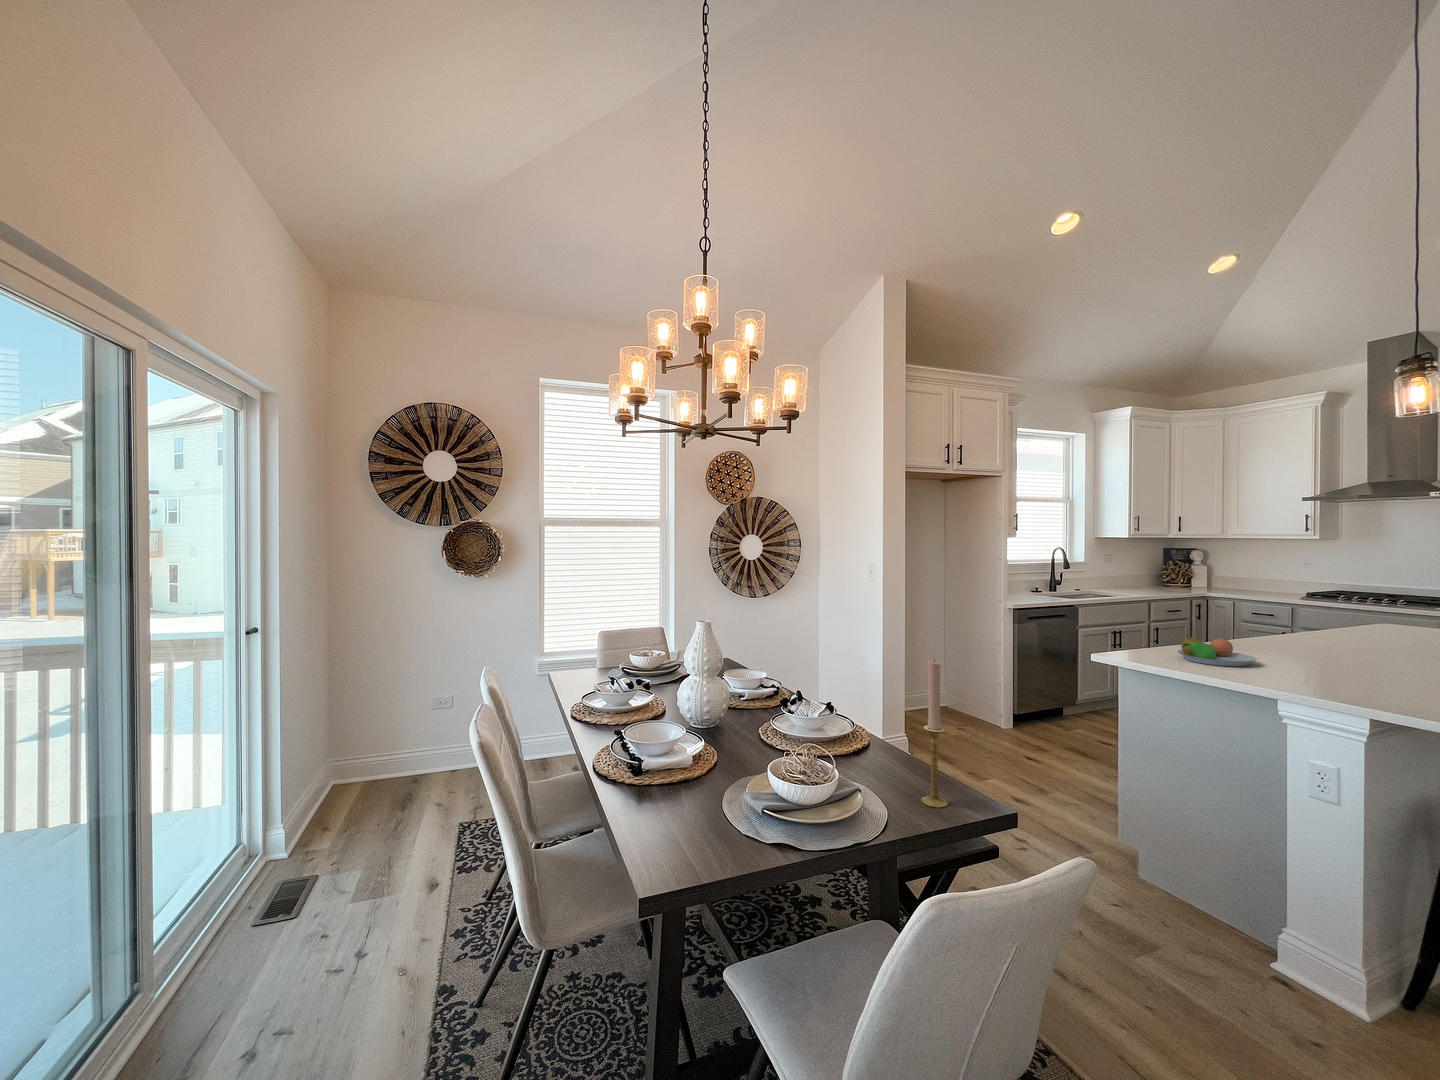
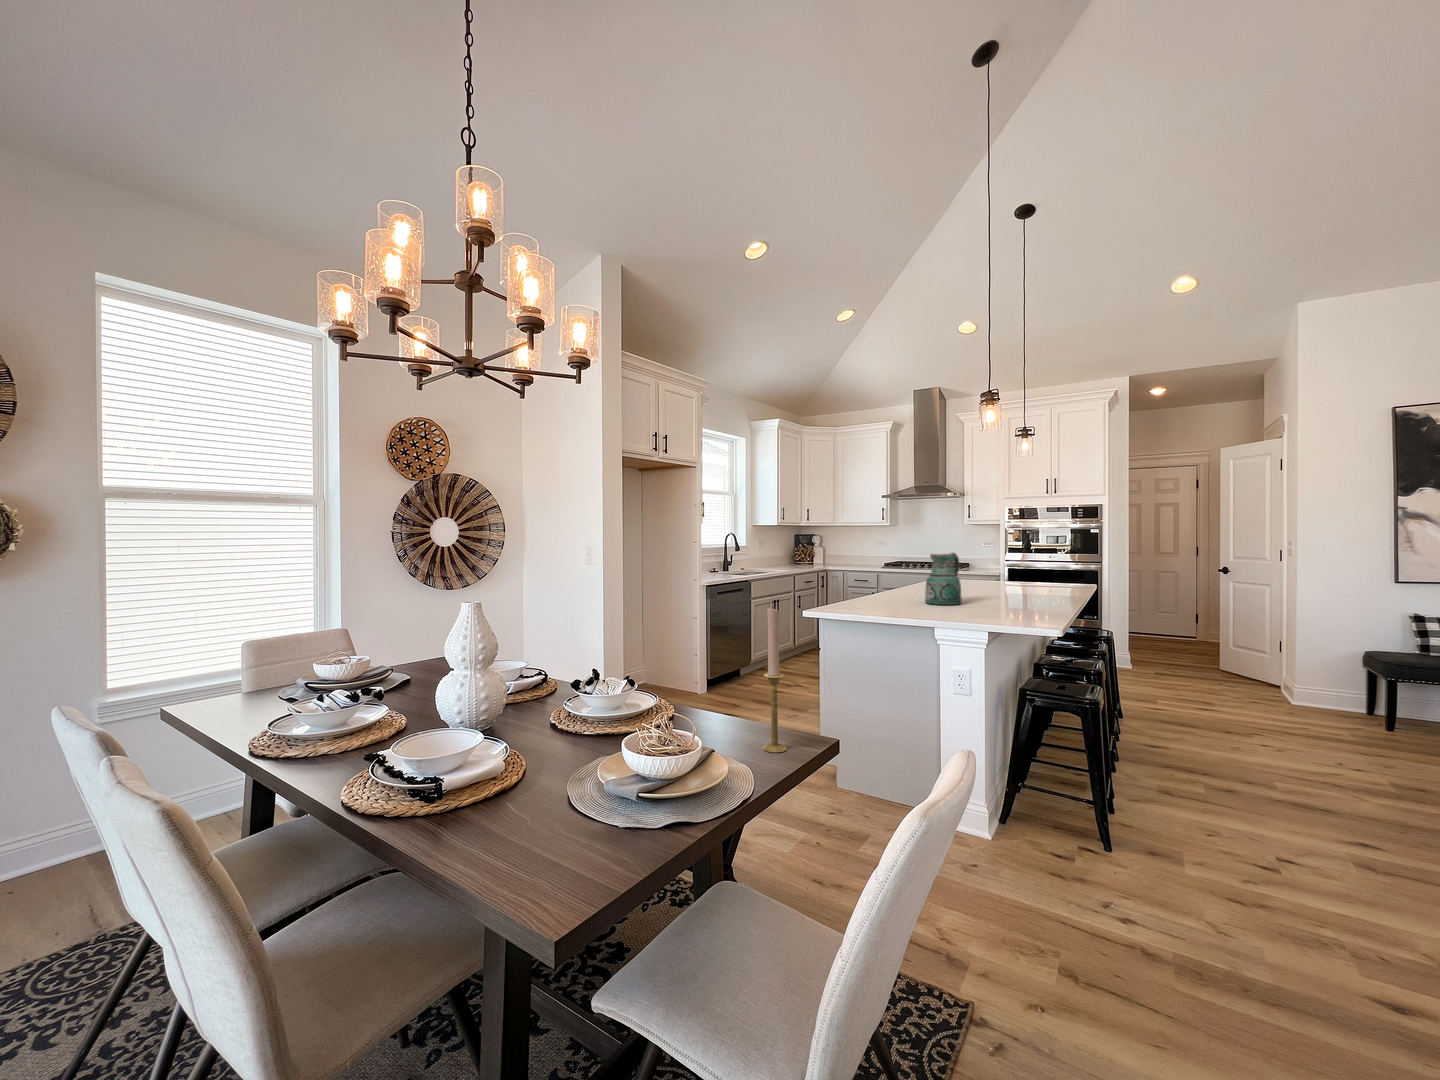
ceramic pitcher: none [1287,595,1357,669] -> present [925,553,962,605]
fruit bowl: present [1177,634,1257,666] -> none [865,588,914,610]

